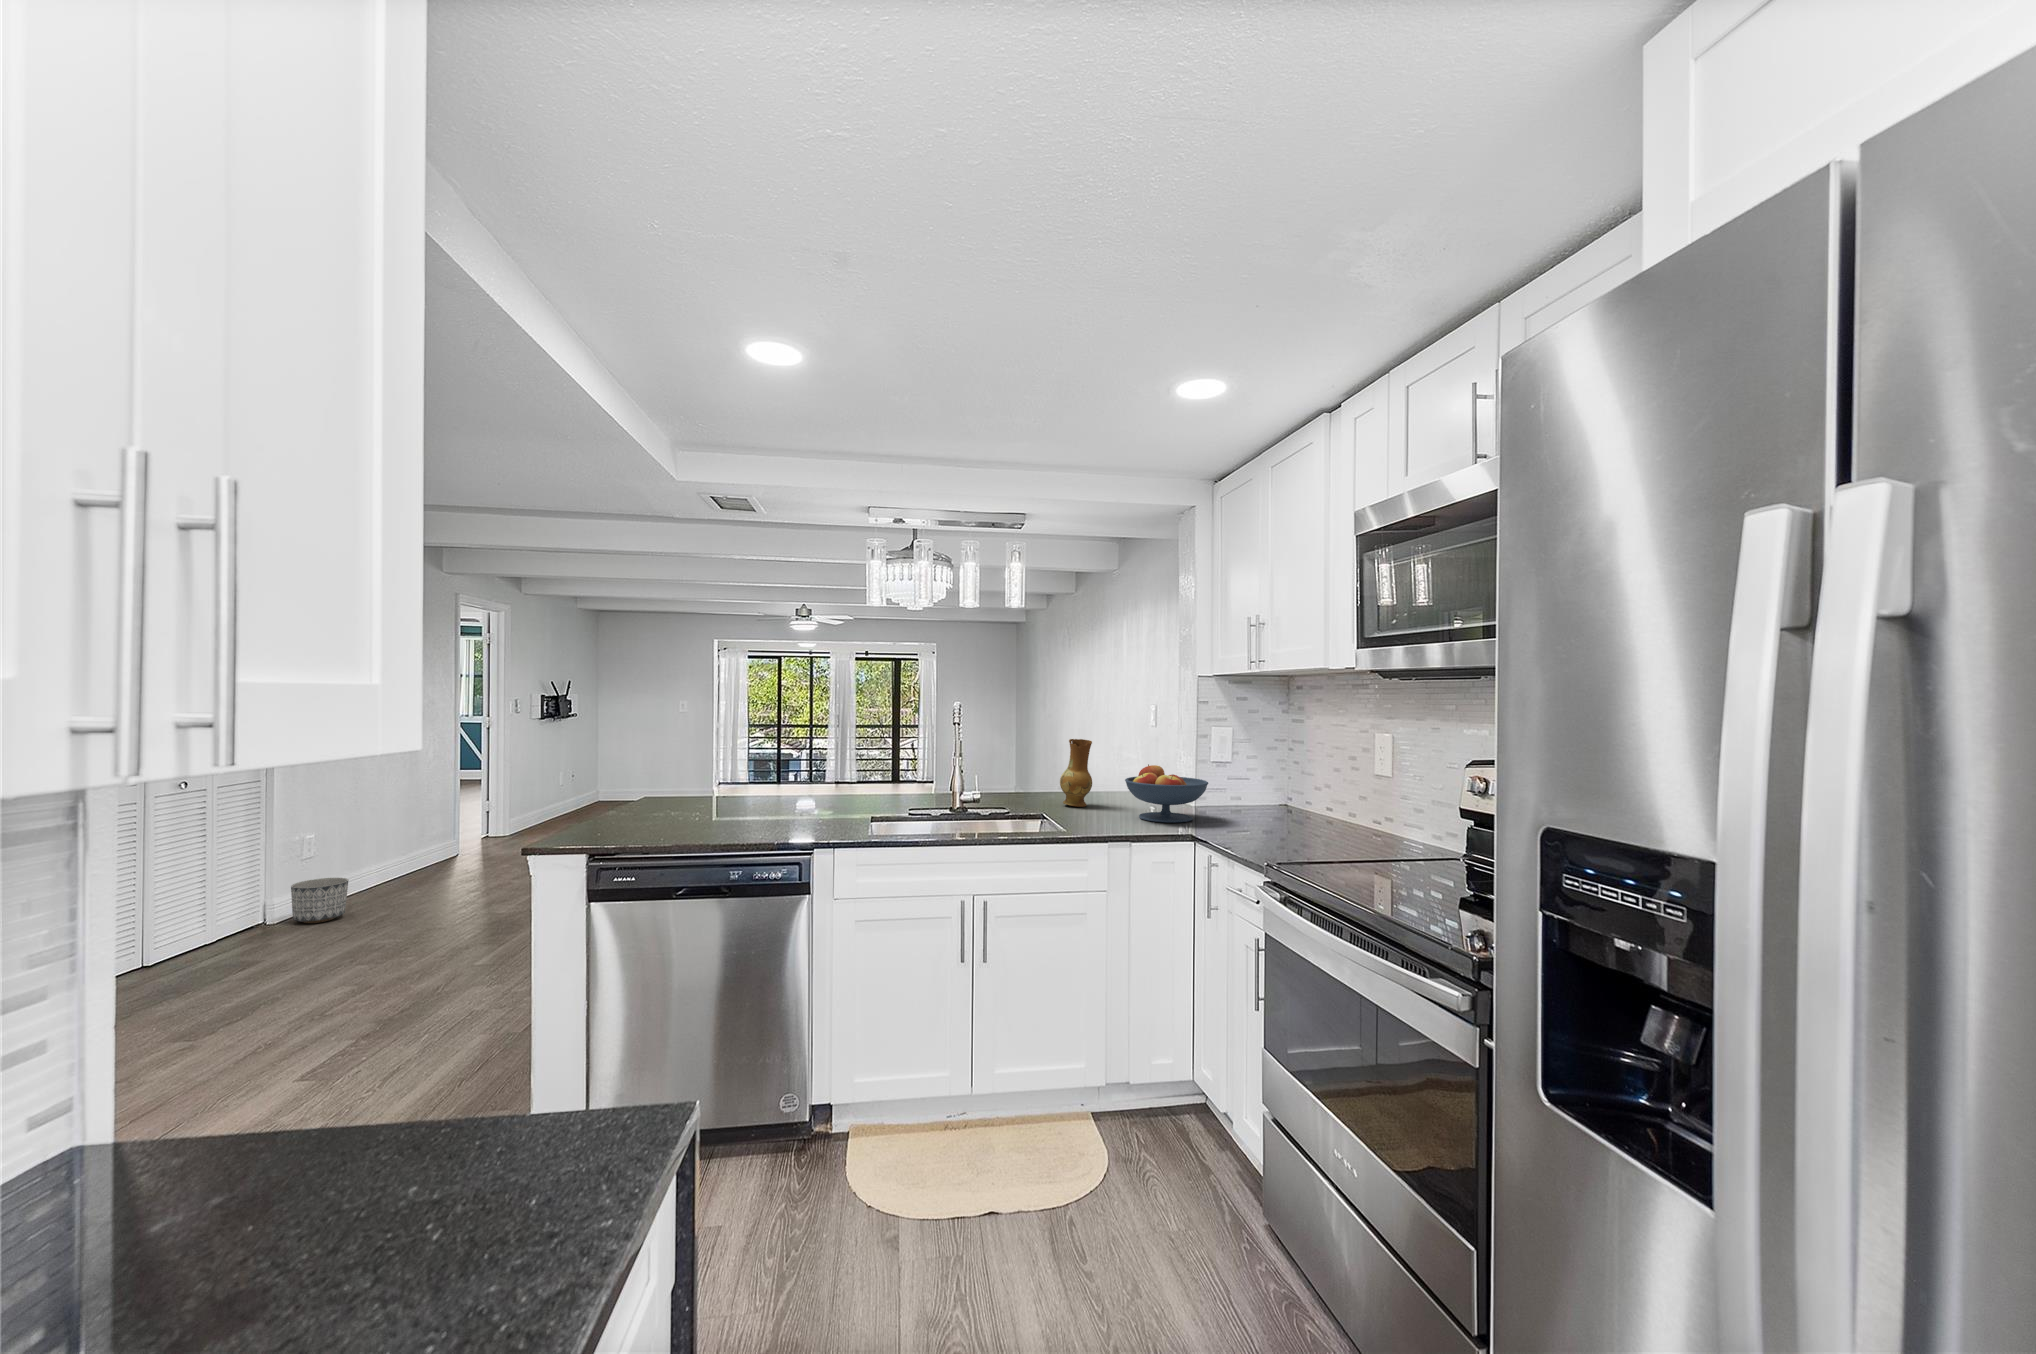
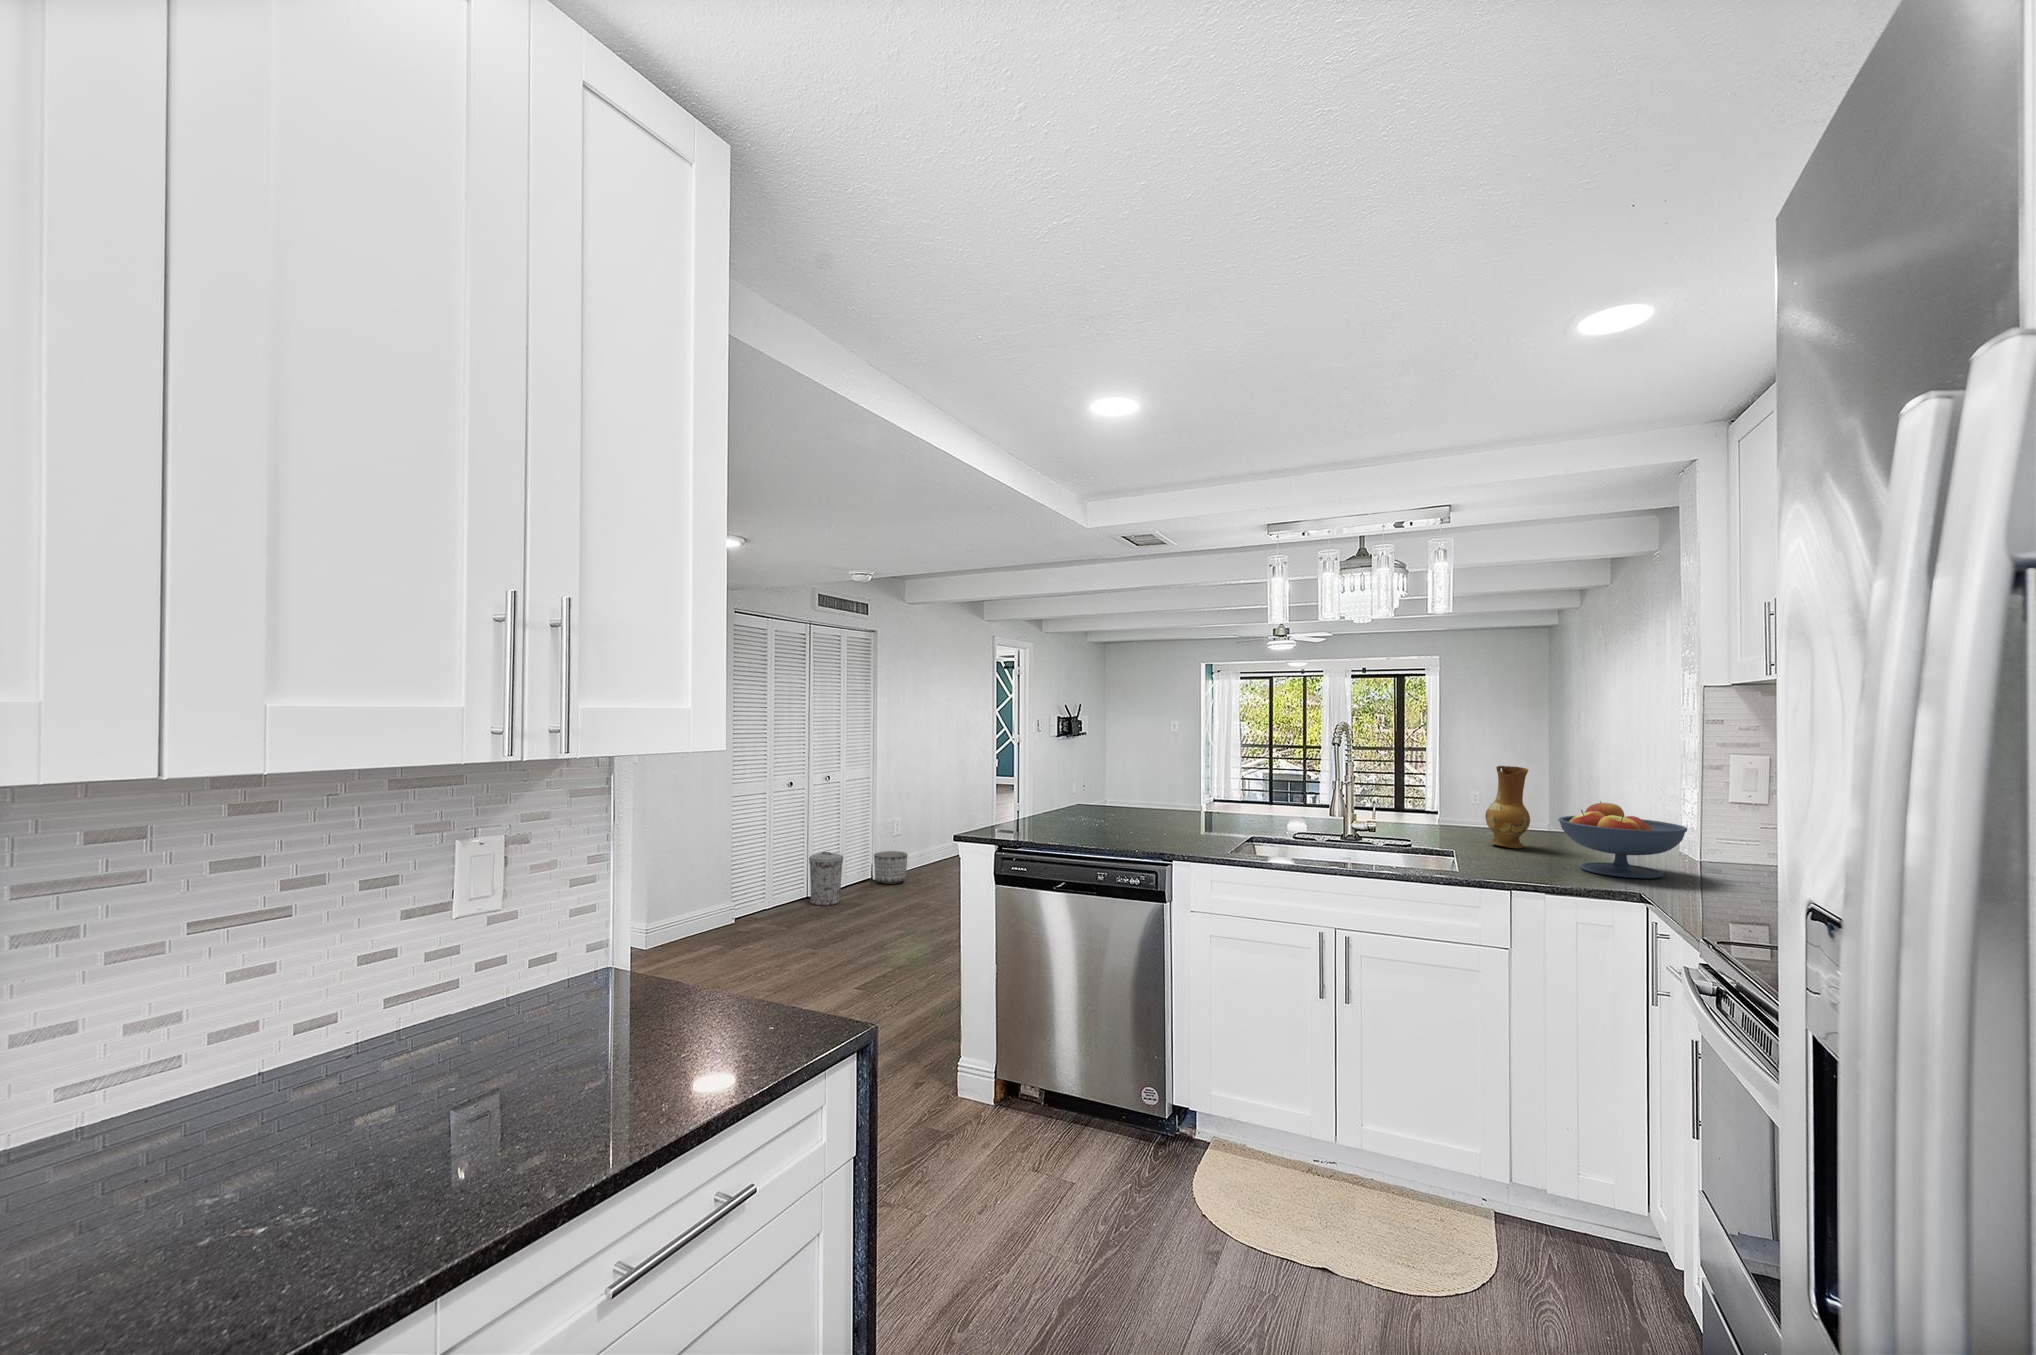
trash can: none [180,893,246,970] -> present [809,852,843,906]

